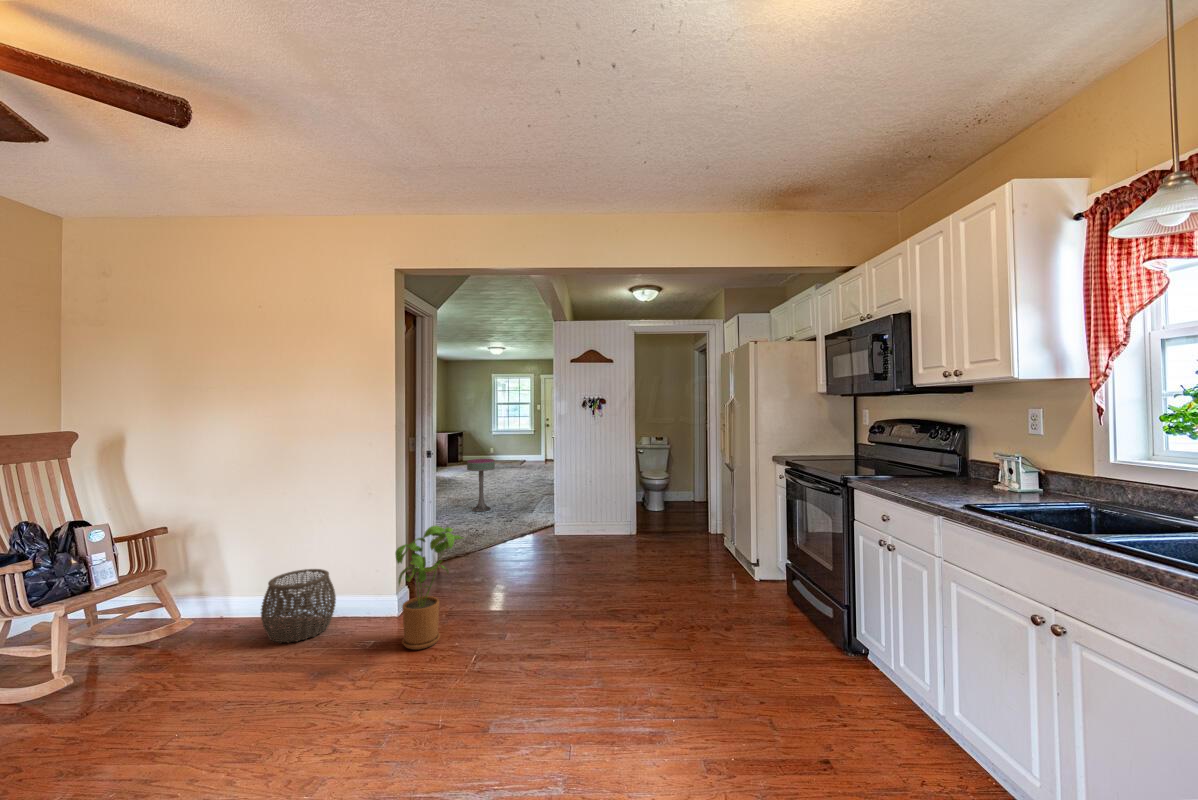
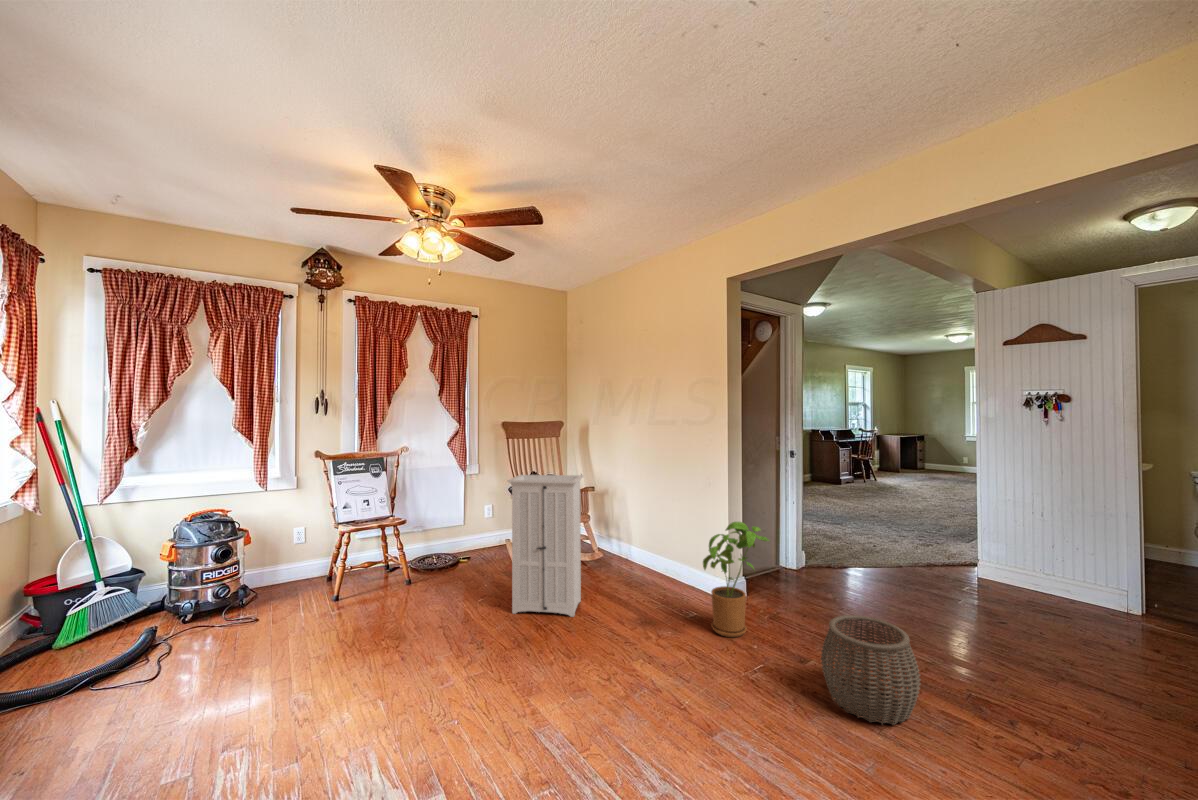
bar stool: present [467,459,495,511] -> none [882,466,919,527]
storage cabinet: none [65,506,217,763] -> present [507,474,583,617]
woven basket: present [261,569,336,643] -> present [821,615,921,725]

